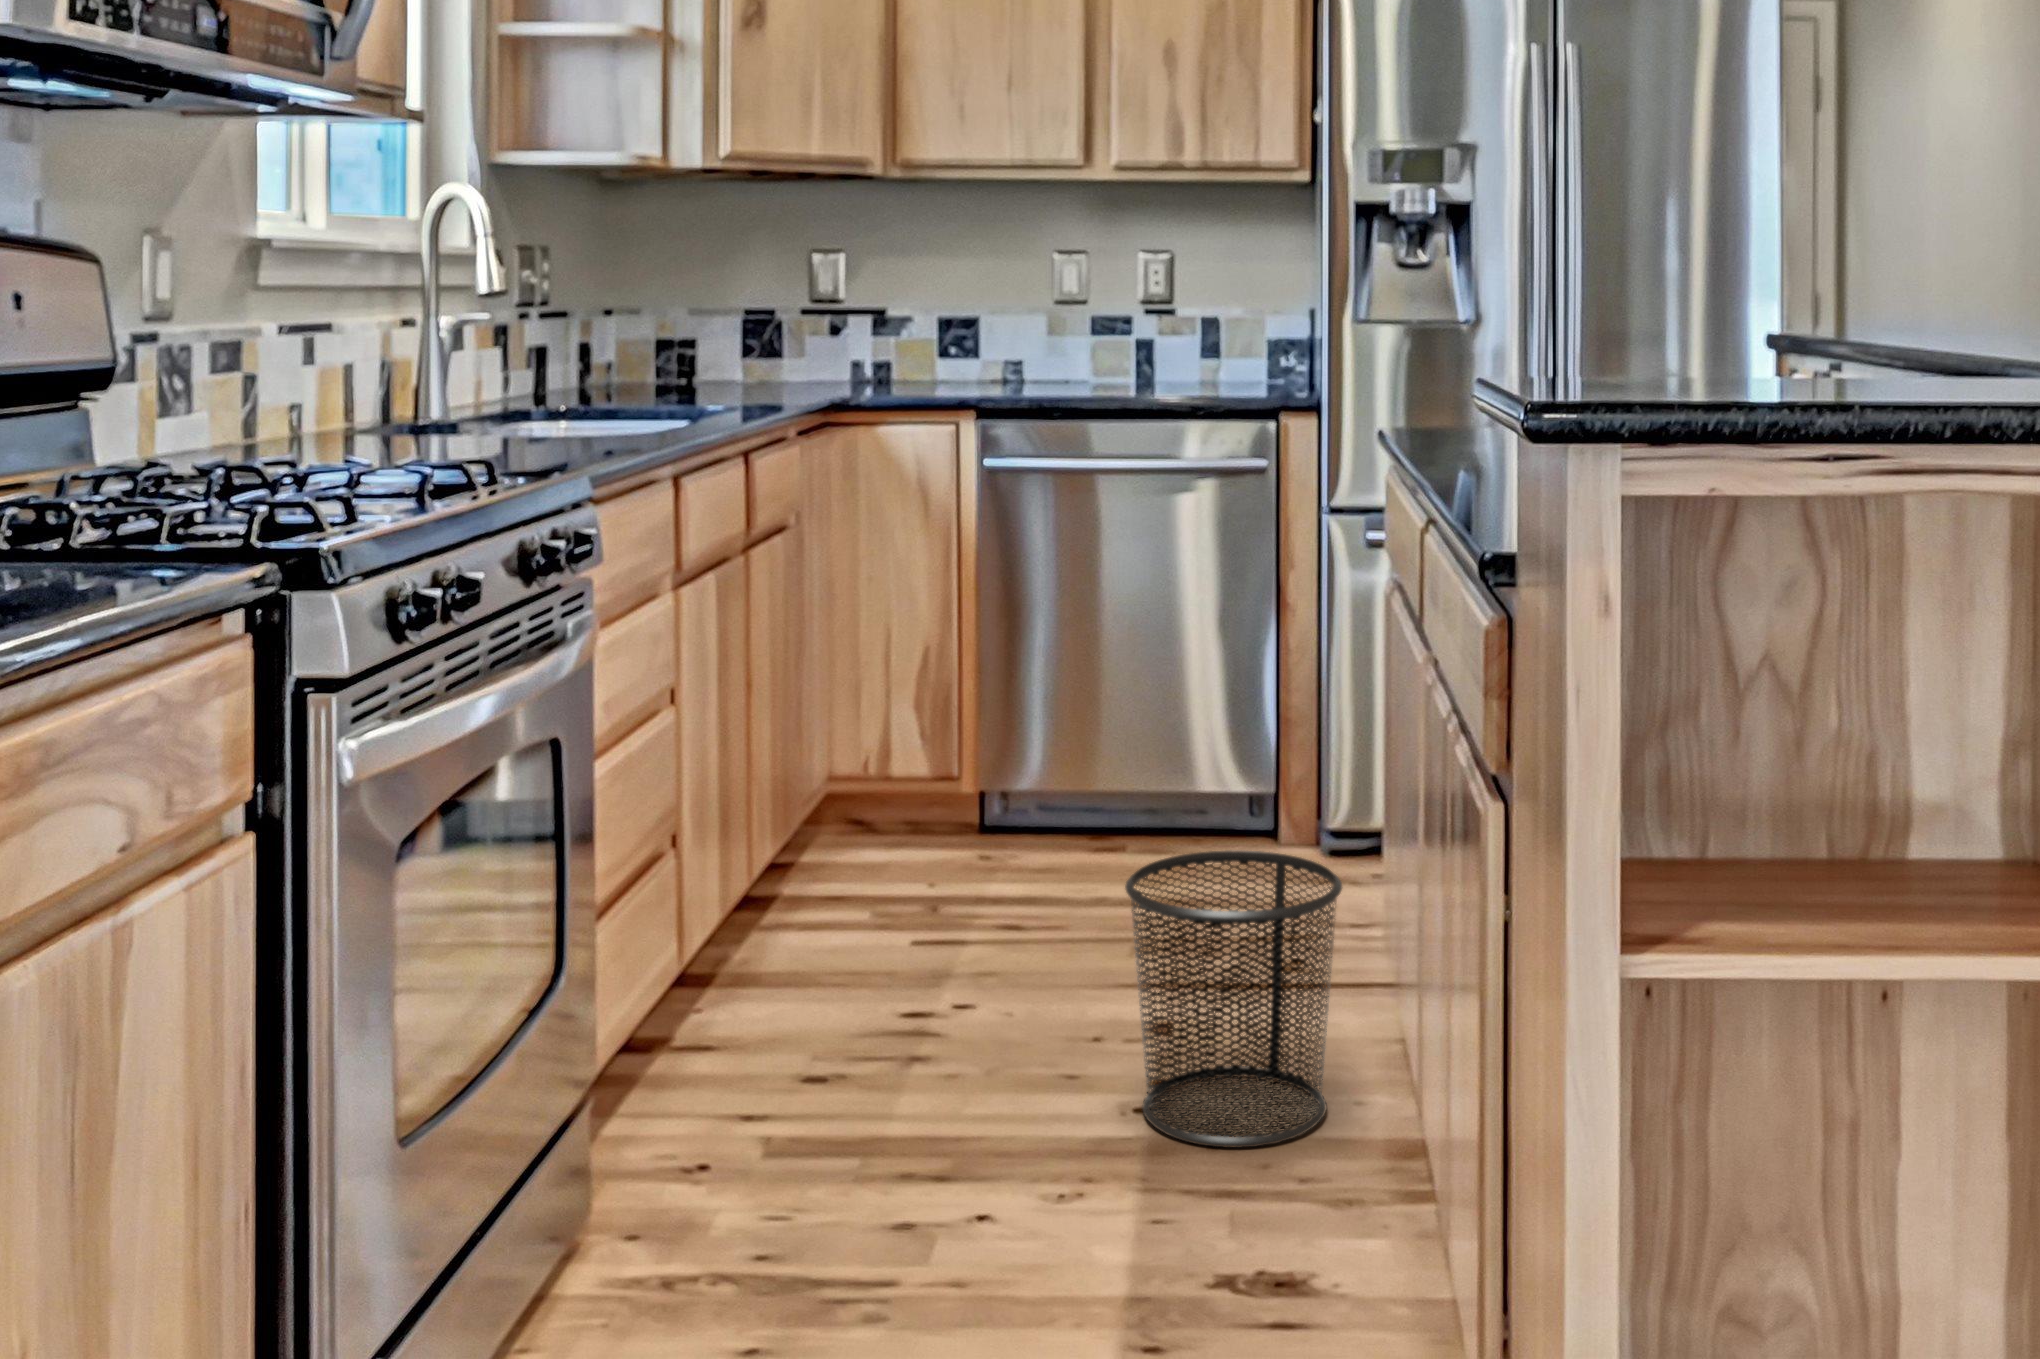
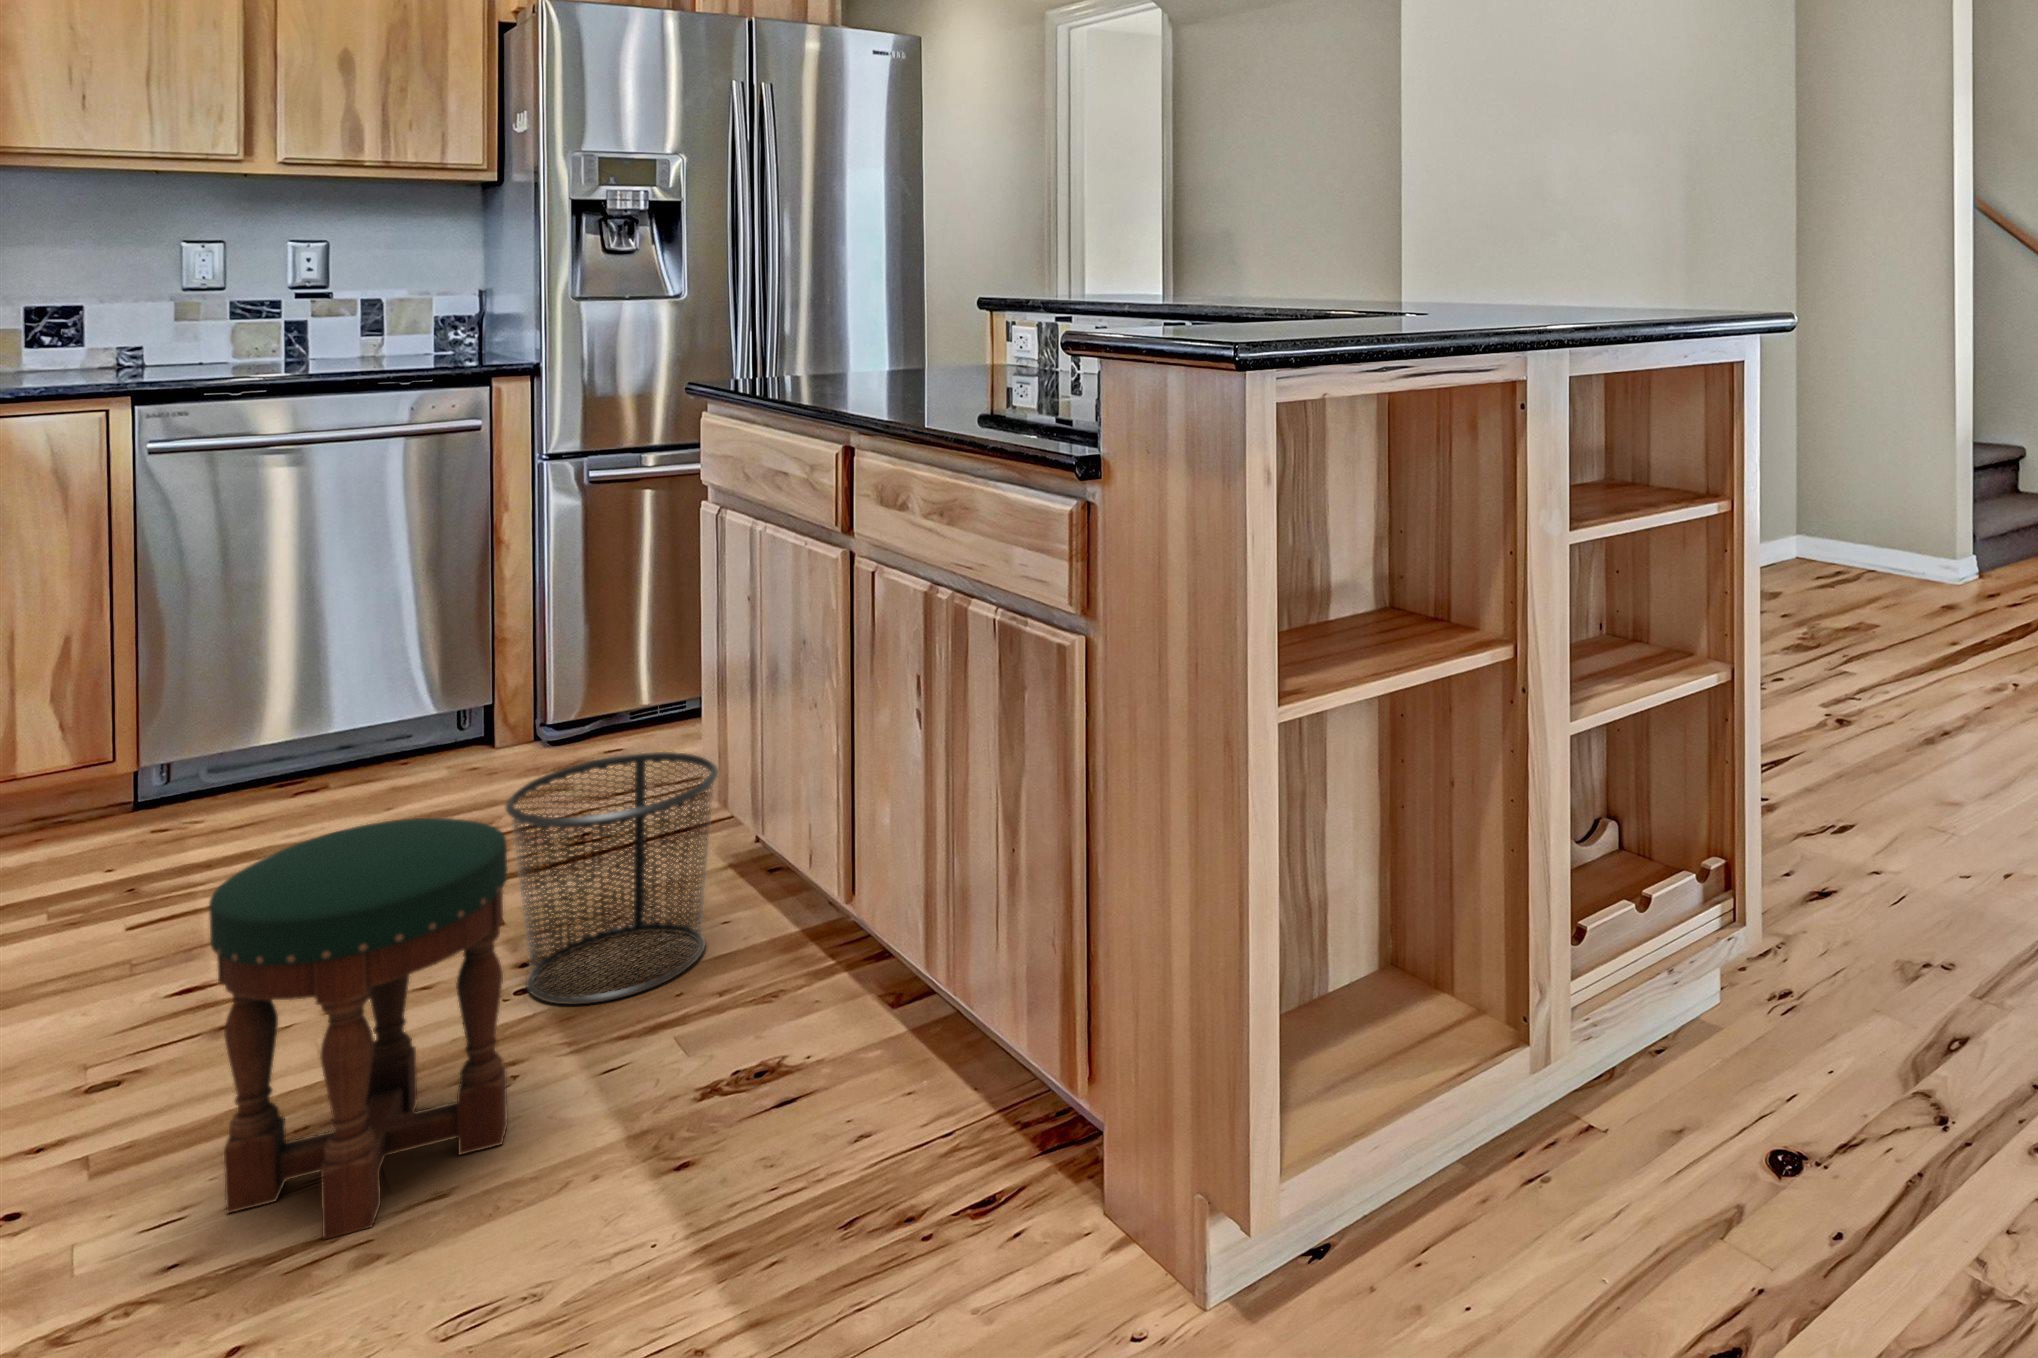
stool: none [800,850,1049,1292] -> present [209,818,508,1239]

